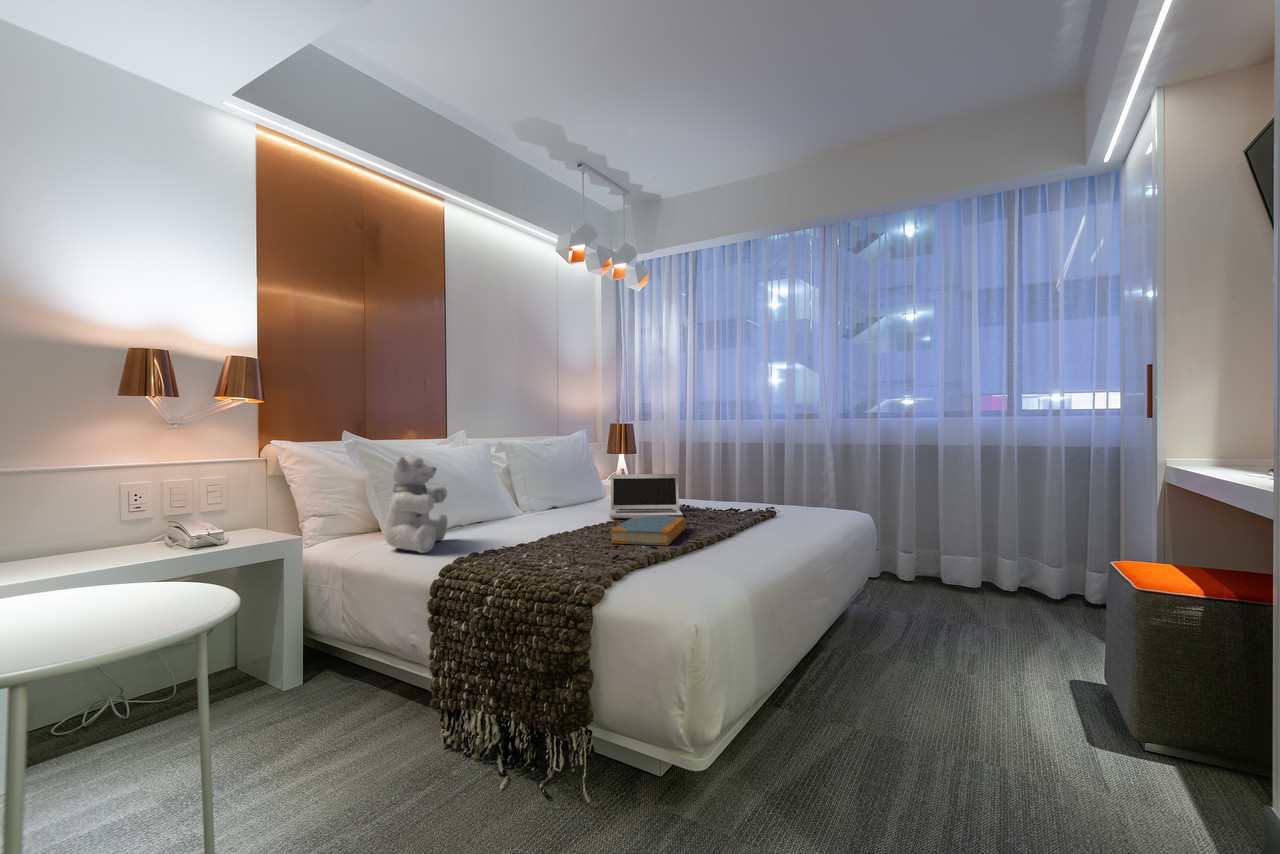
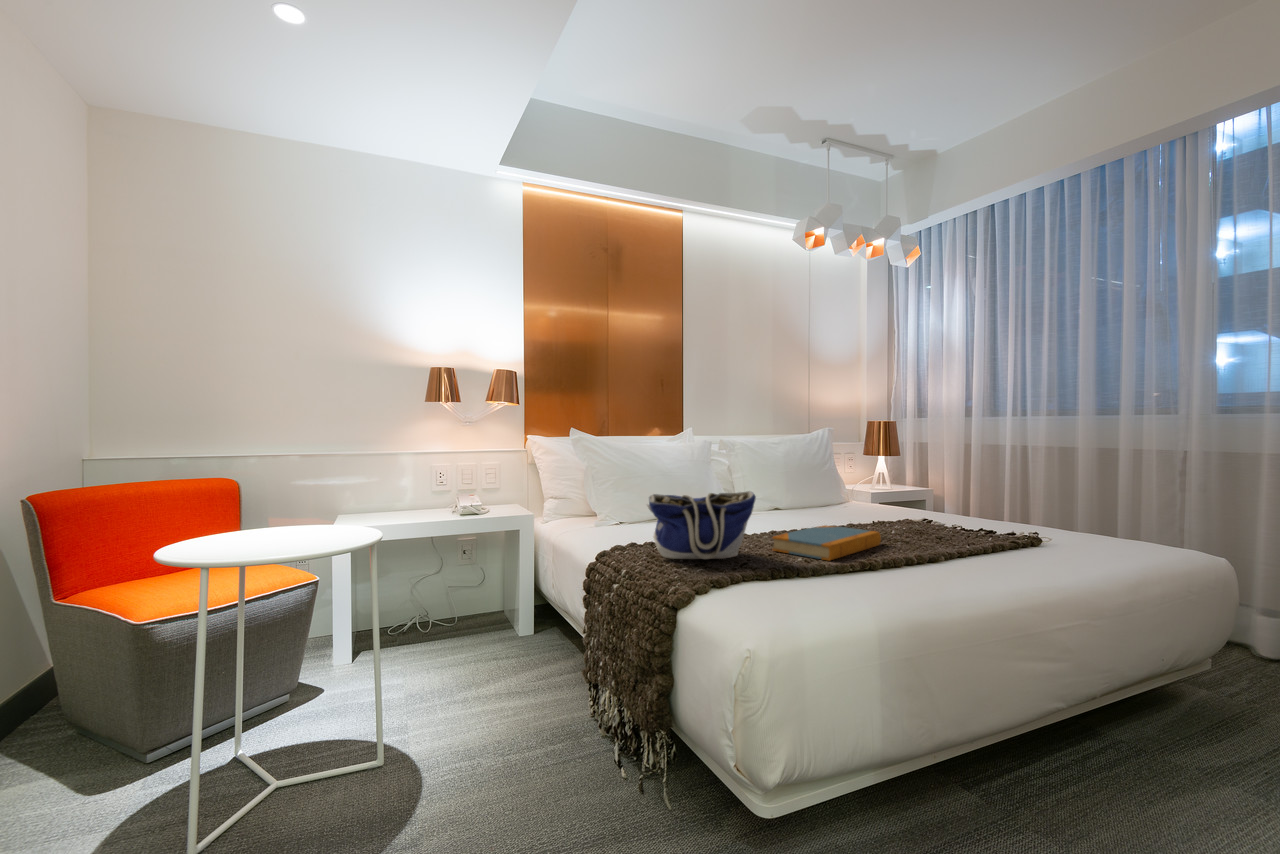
teddy bear: present [384,455,448,553] -> none [577,450,636,539]
laptop: present [610,474,683,518] -> none [811,477,905,532]
tote bag: none [506,488,608,562] -> present [647,491,756,559]

